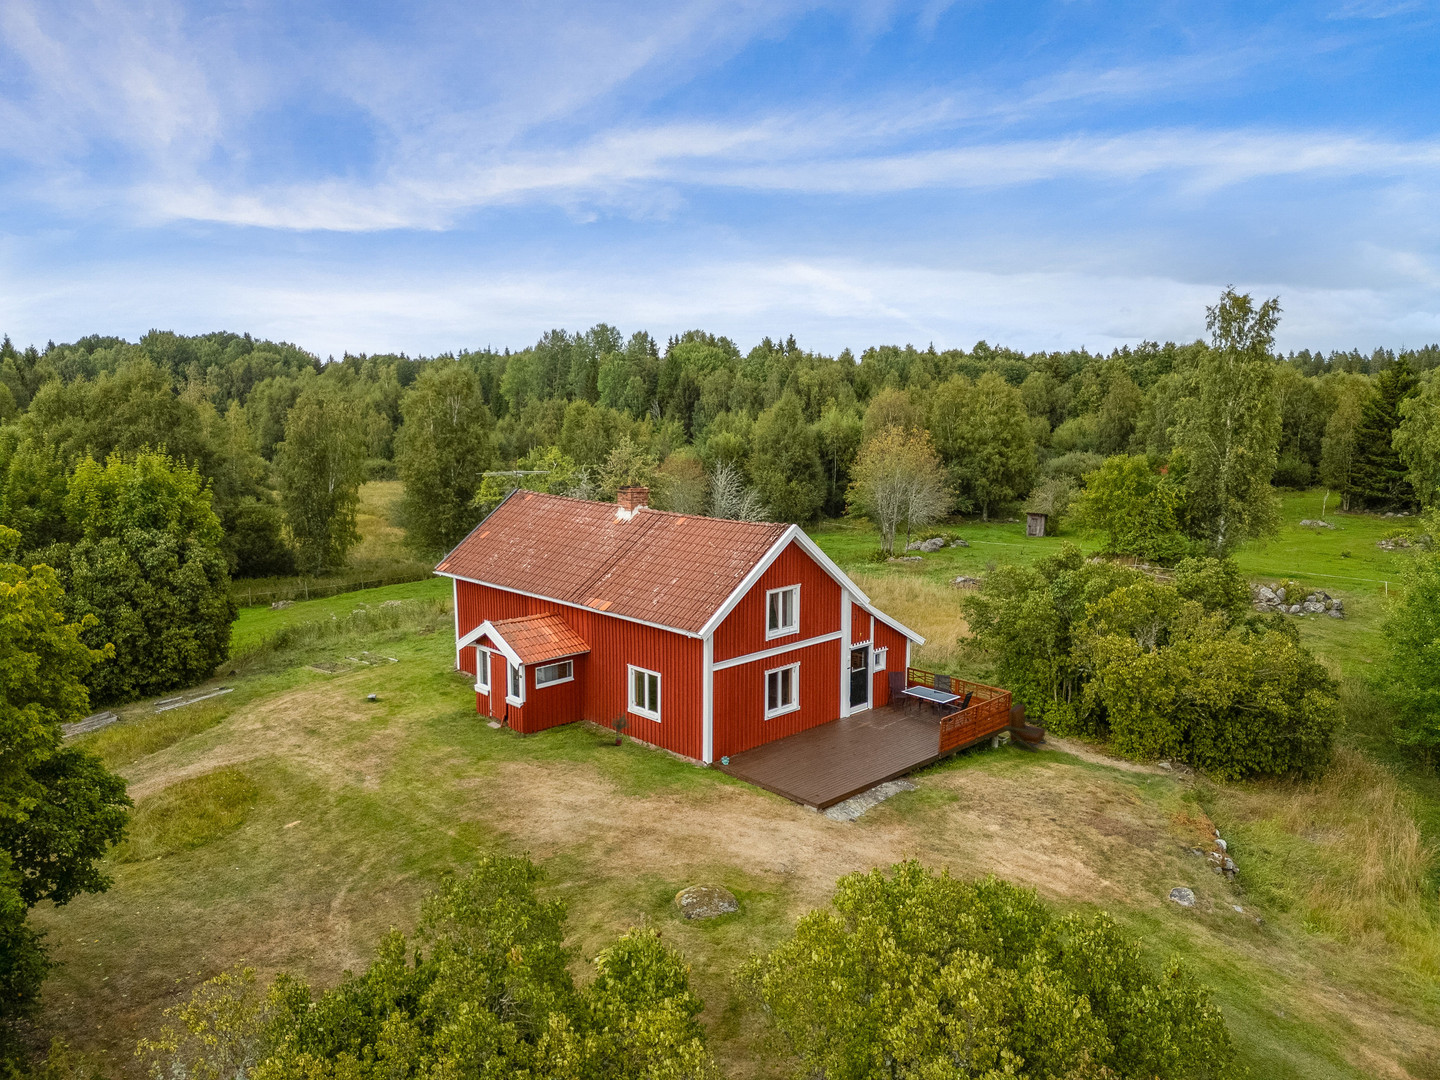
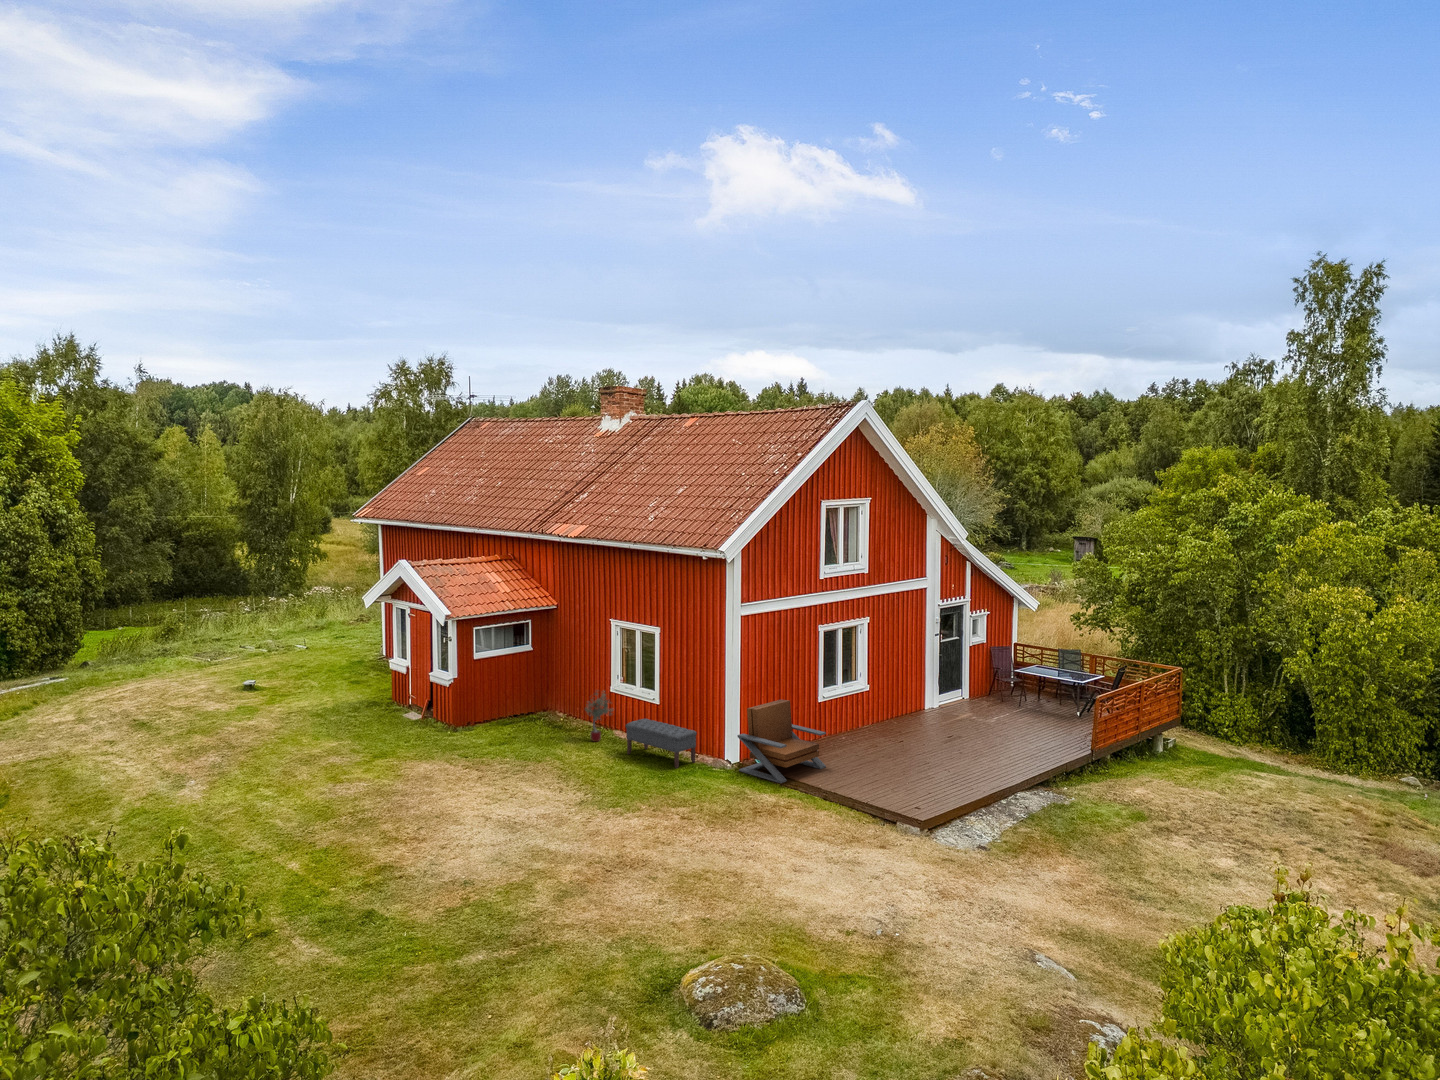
lounge chair: present [1004,704,1048,753] -> present [738,700,826,783]
bench: none [639,732,685,767] -> present [626,719,697,768]

